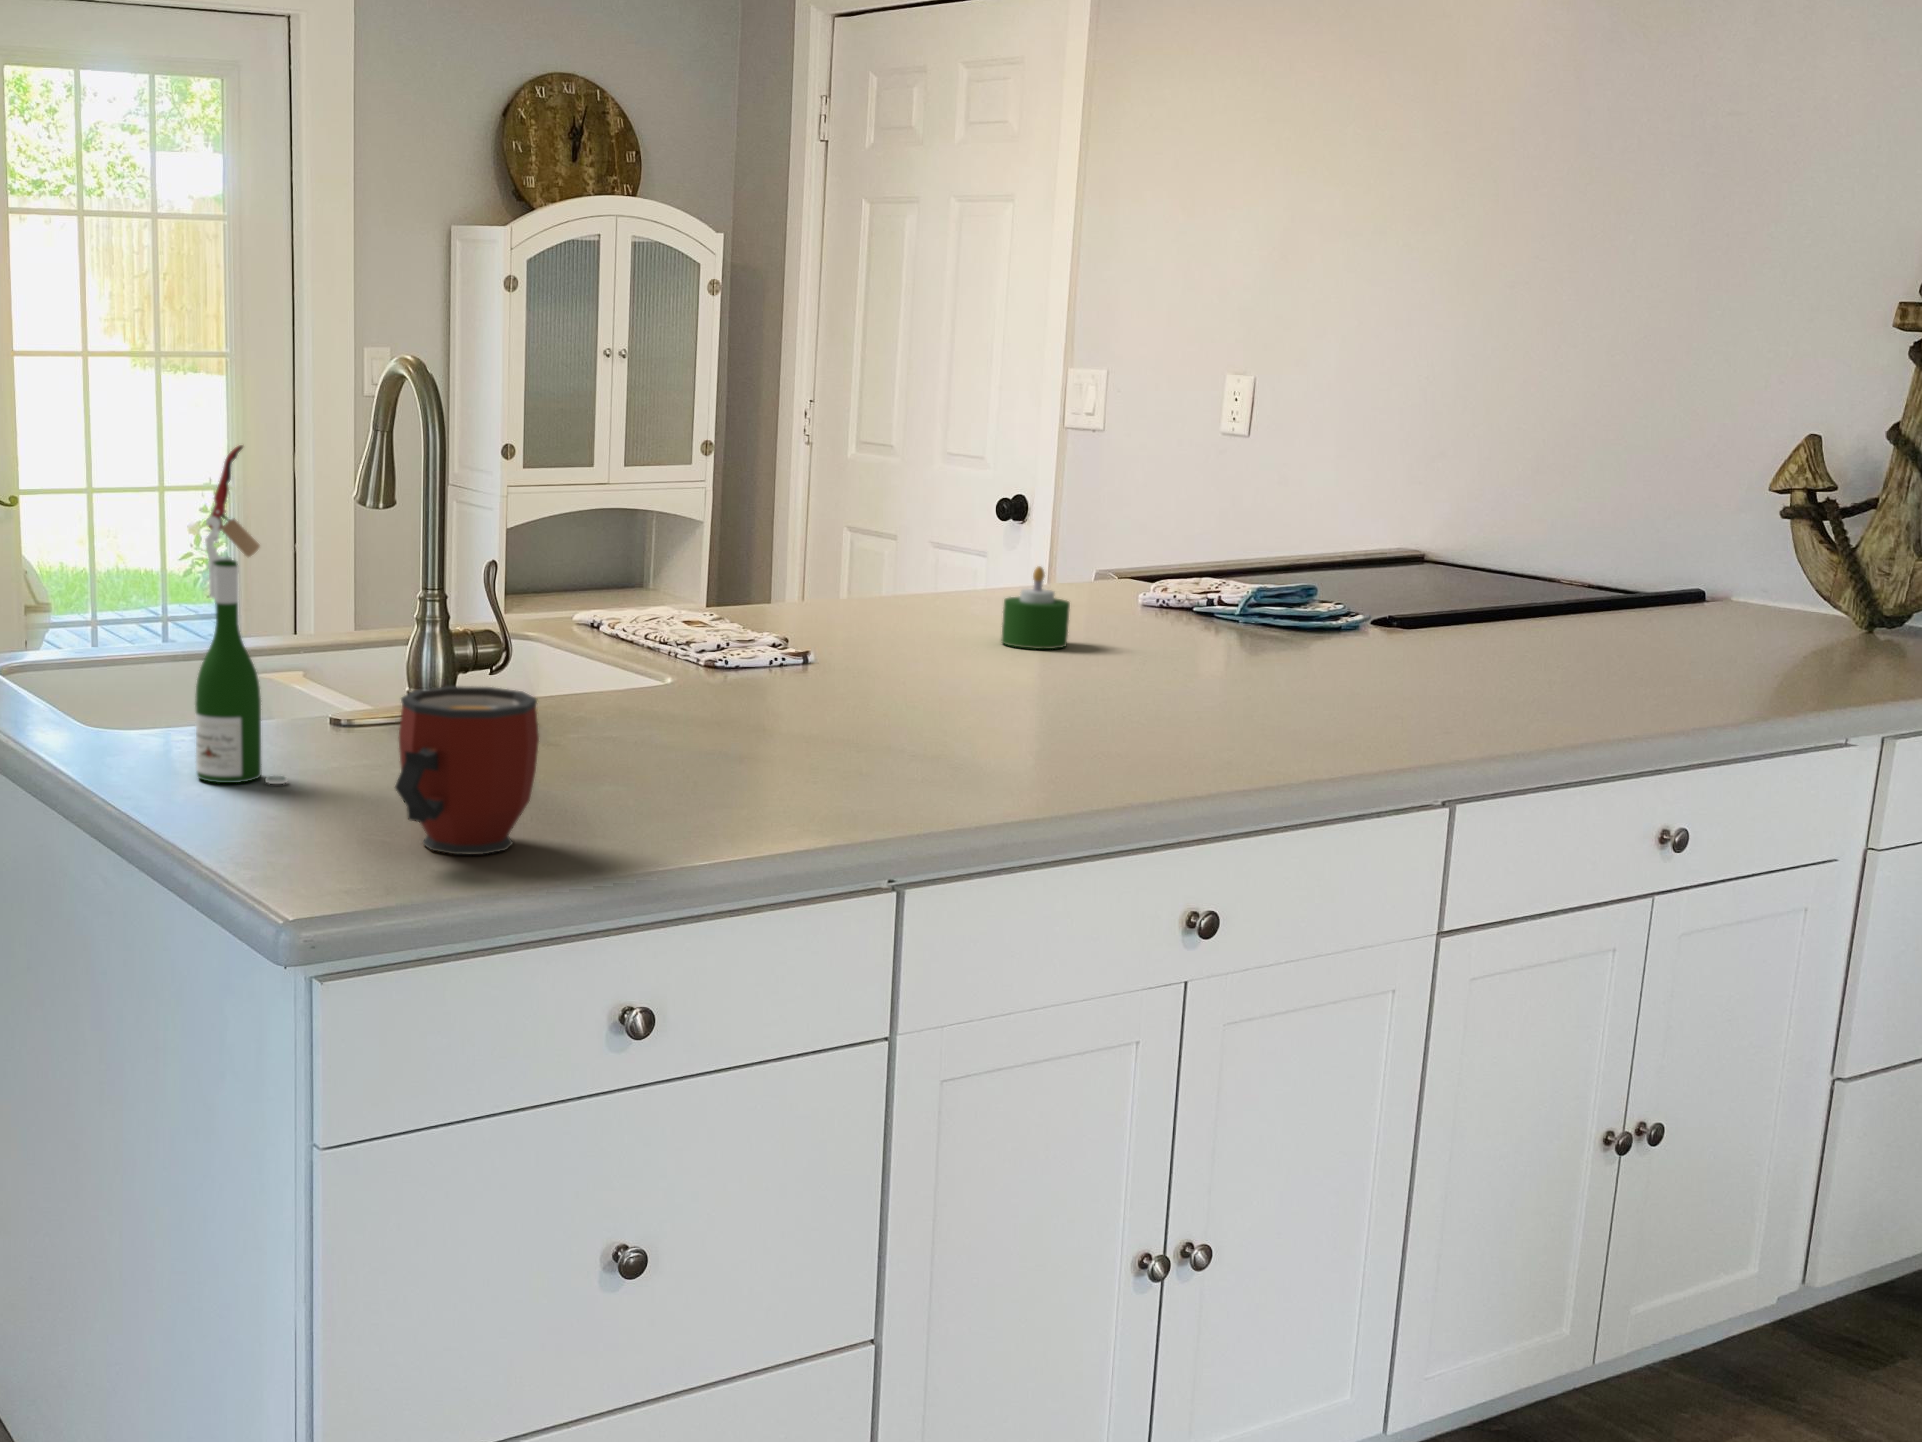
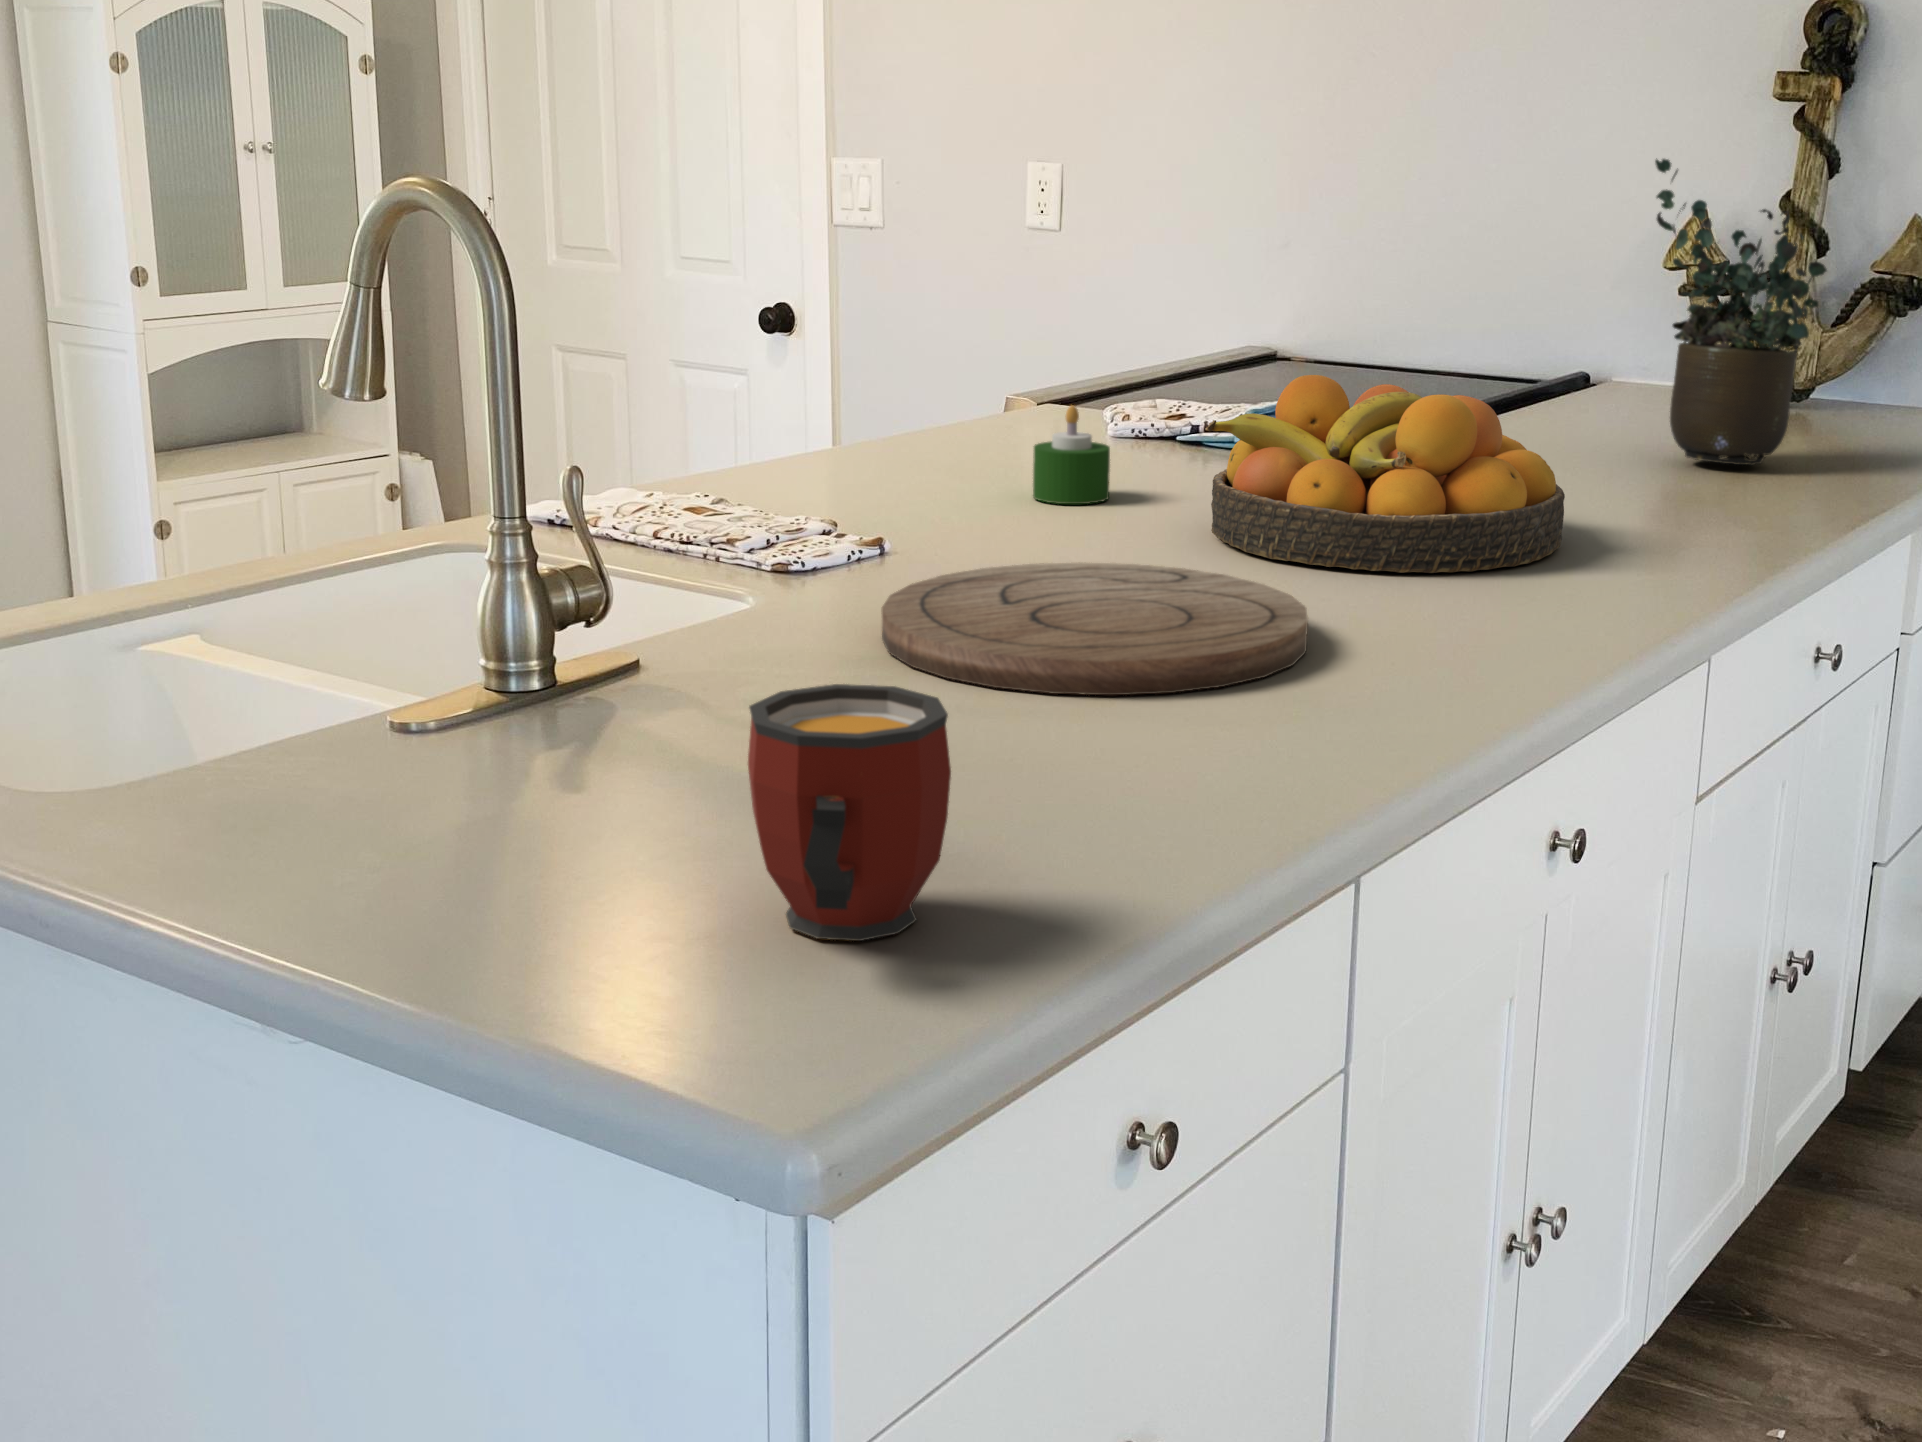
potted plant: none [1659,379,1825,673] -> present [1655,159,1827,465]
wine bottle: present [195,445,288,784] -> none [290,344,460,863]
fruit bowl: none [1103,548,1424,720] -> present [1206,375,1565,573]
cutting board: none [721,673,1064,764] -> present [882,562,1308,695]

